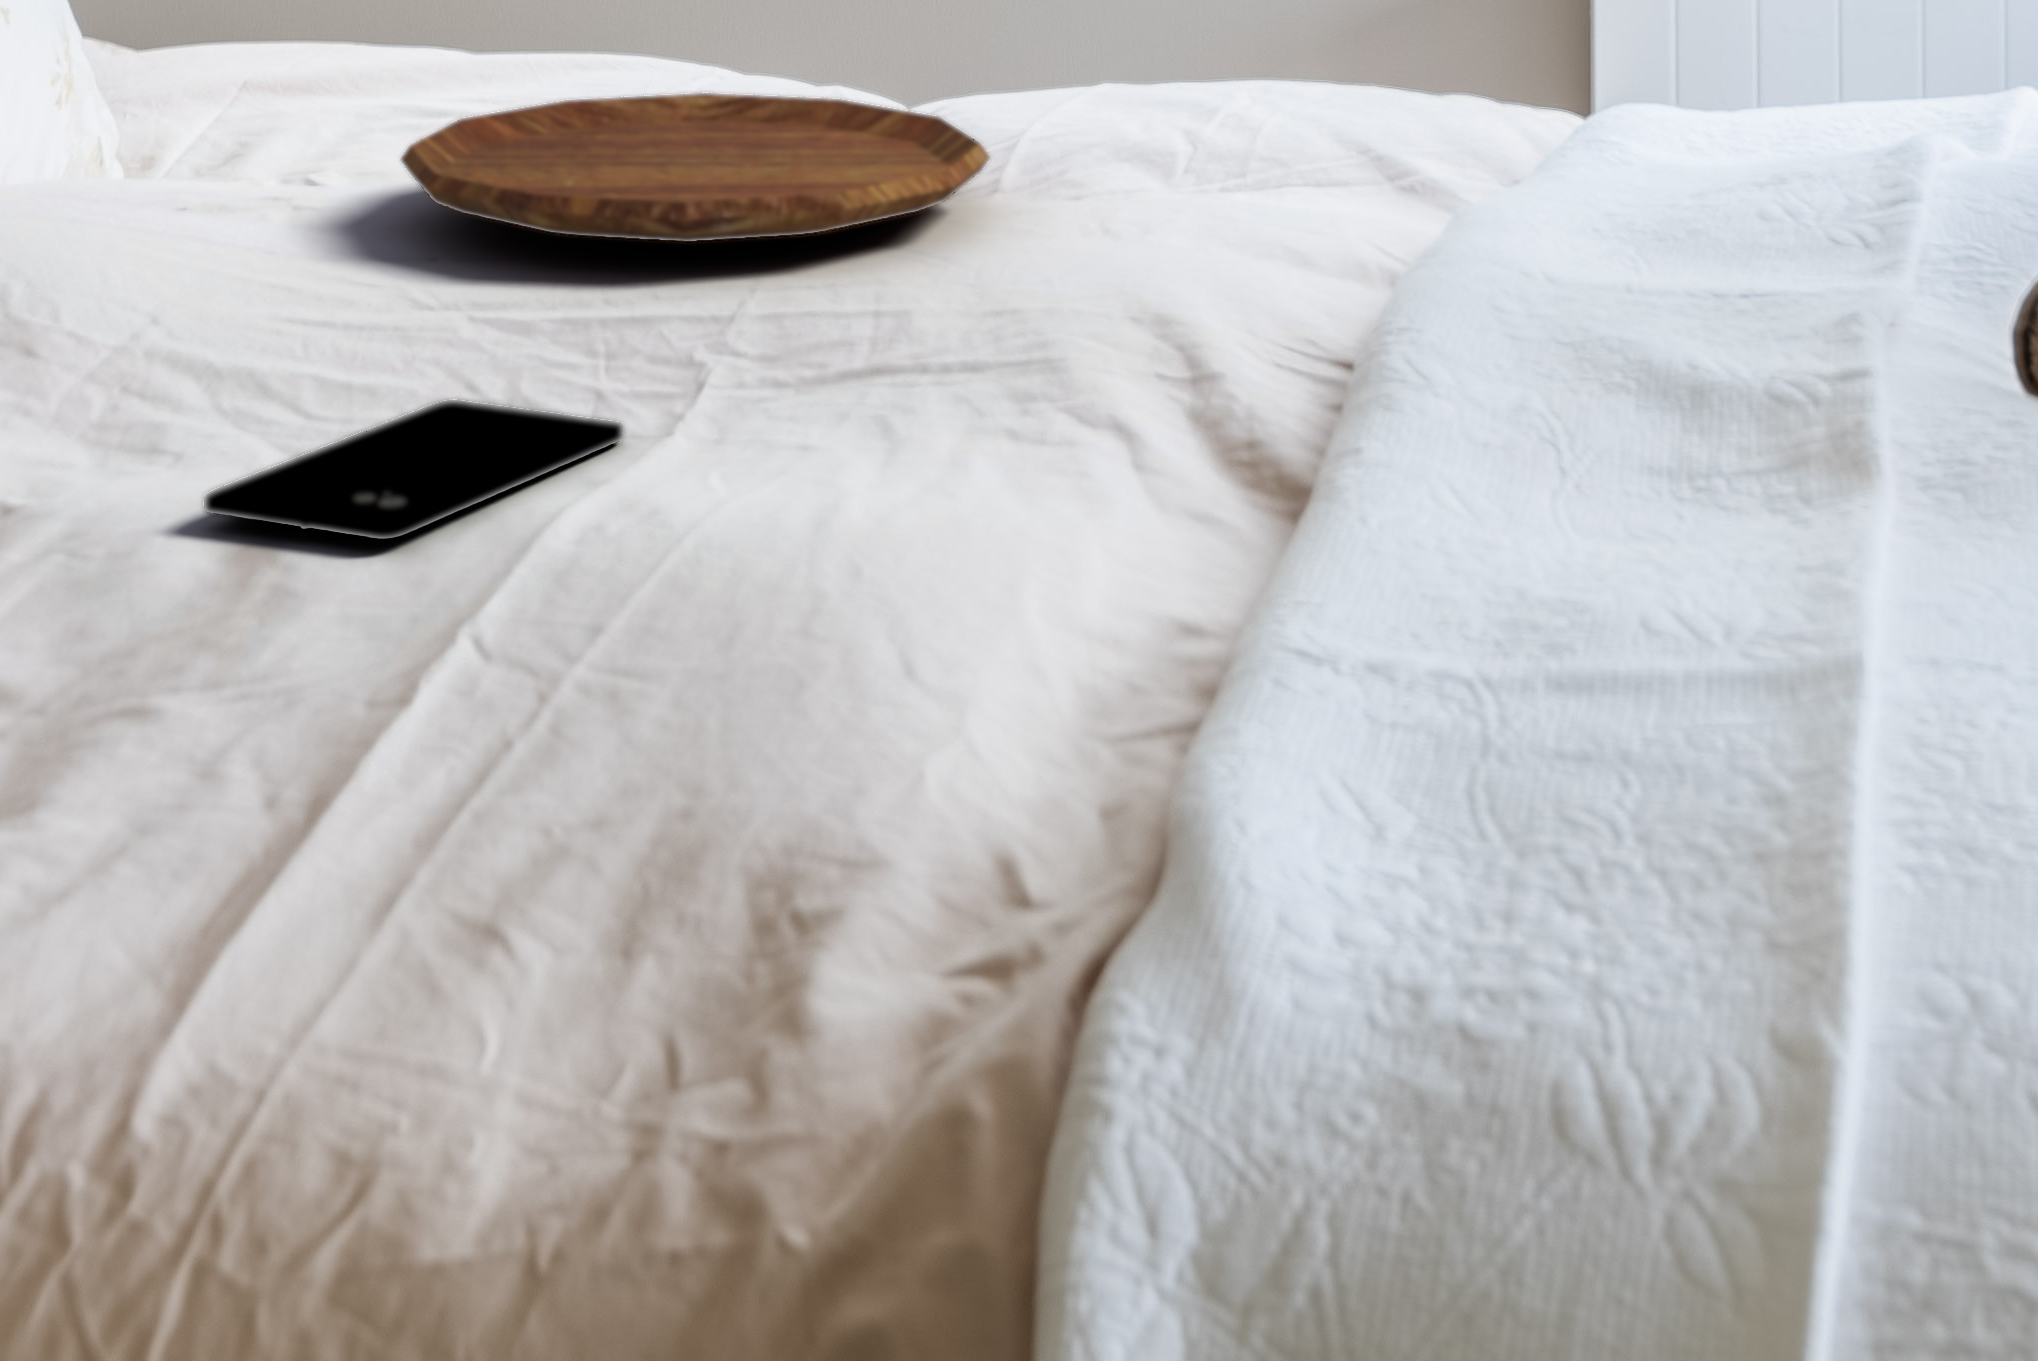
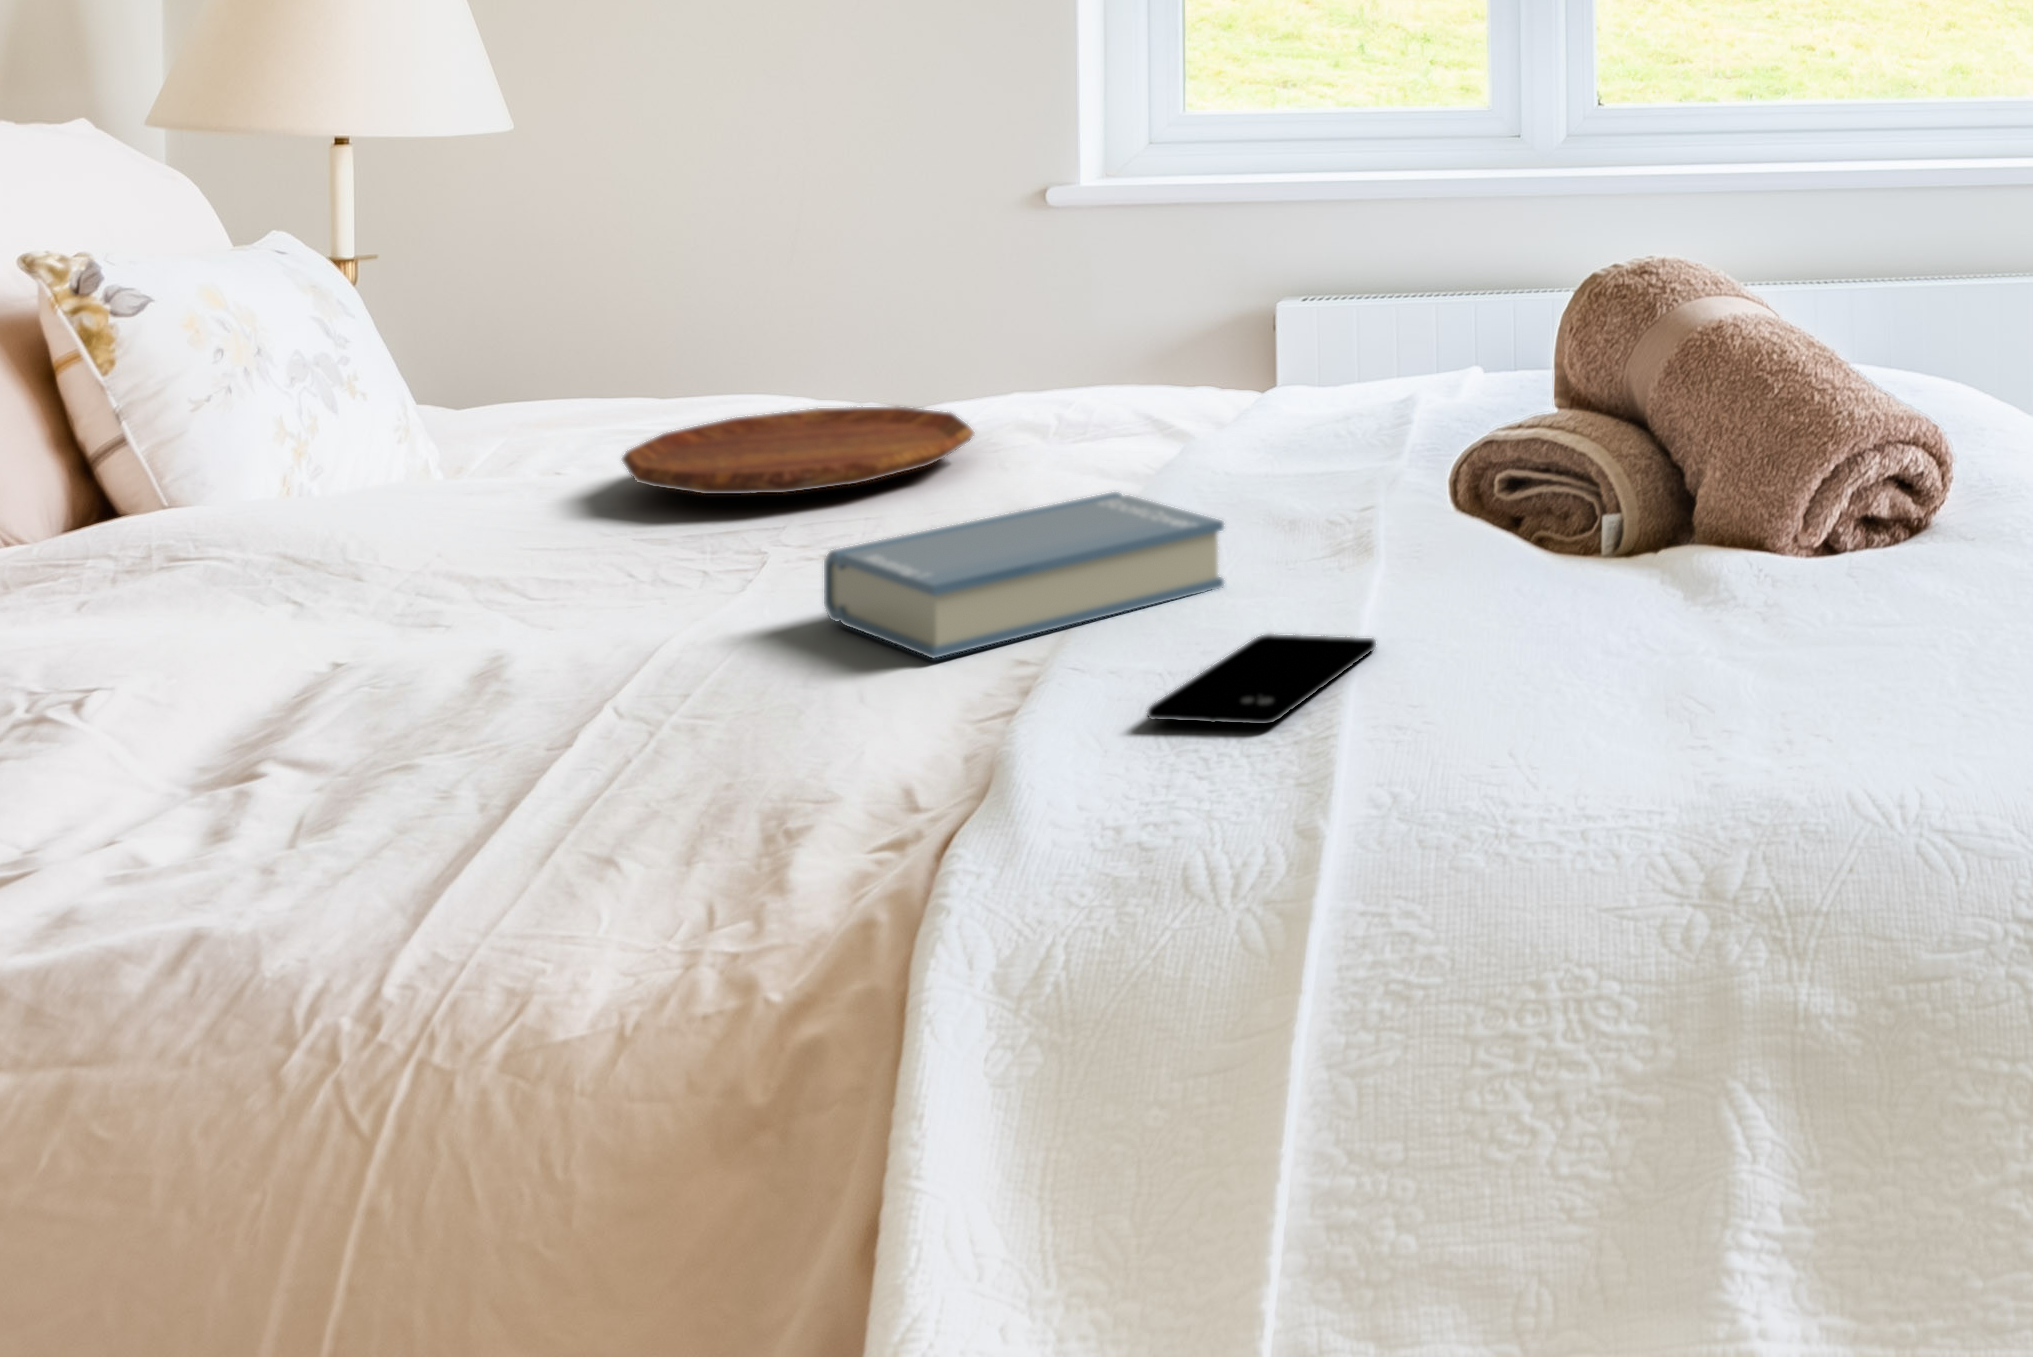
hardback book: none [829,289,1582,596] -> present [824,492,1224,658]
smartphone: present [204,400,623,540] -> present [1147,634,1376,724]

